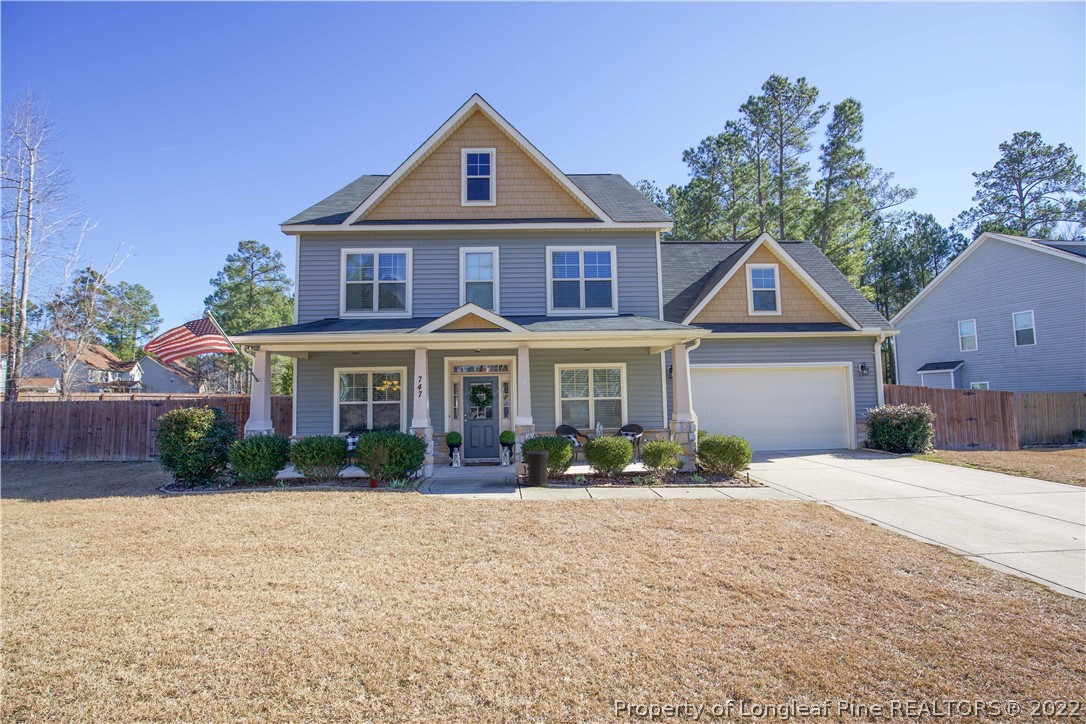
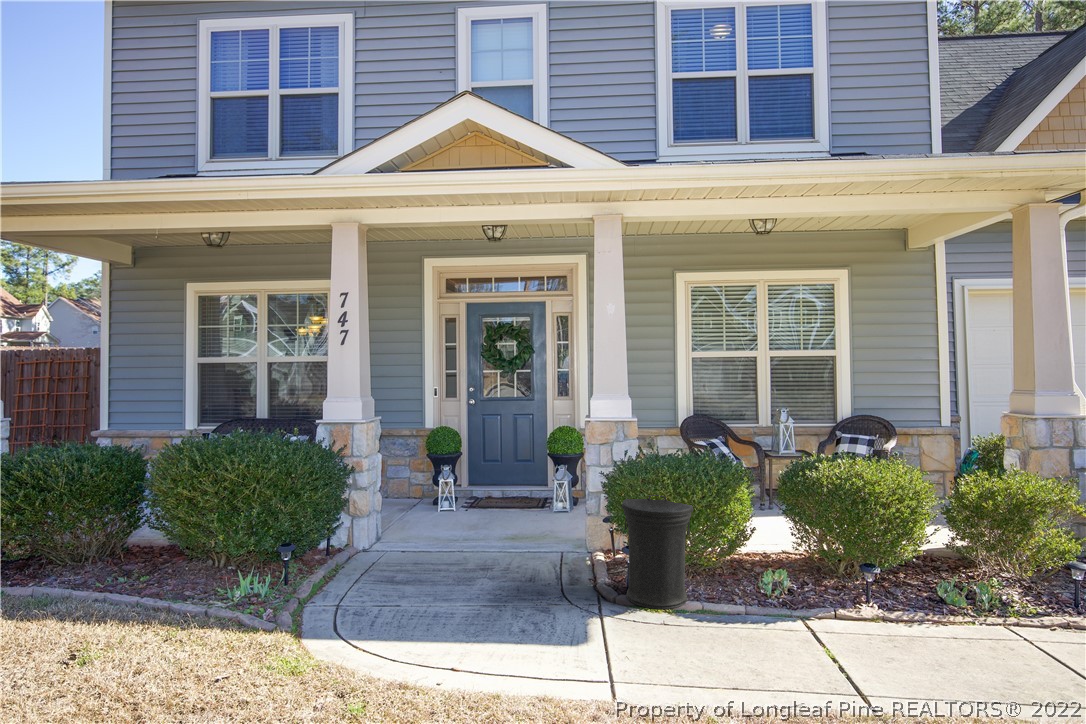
potted tree: present [362,443,389,487] -> none [171,466,247,589]

